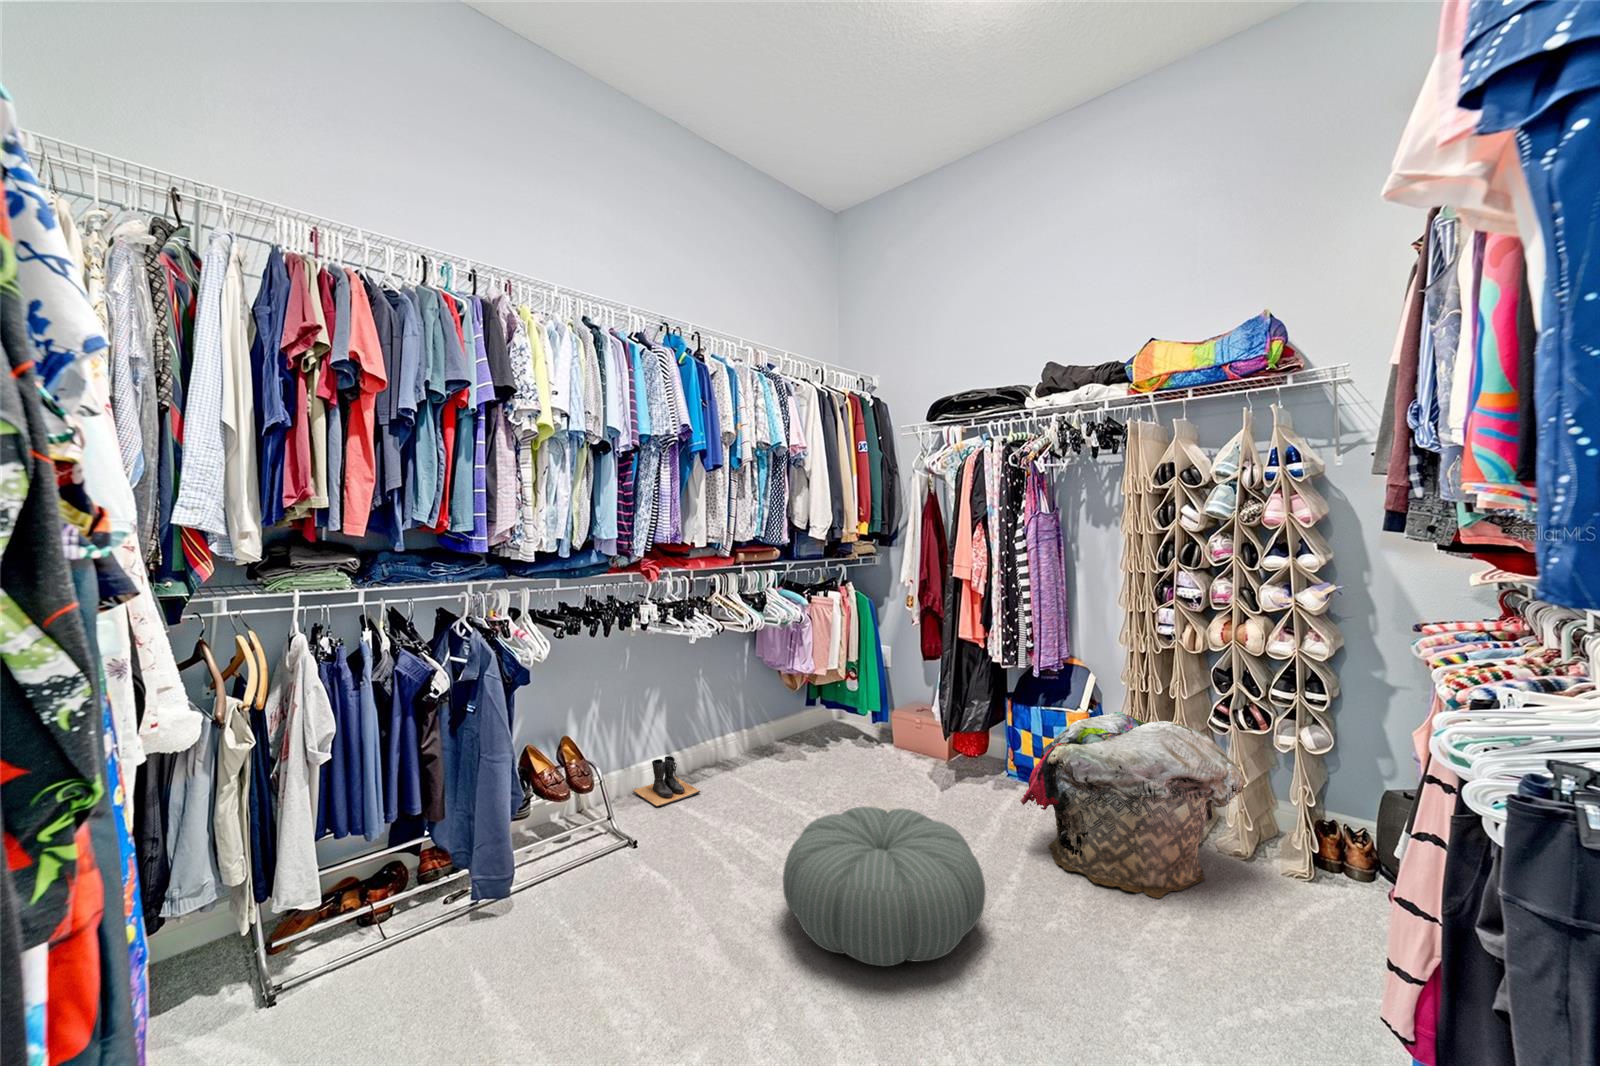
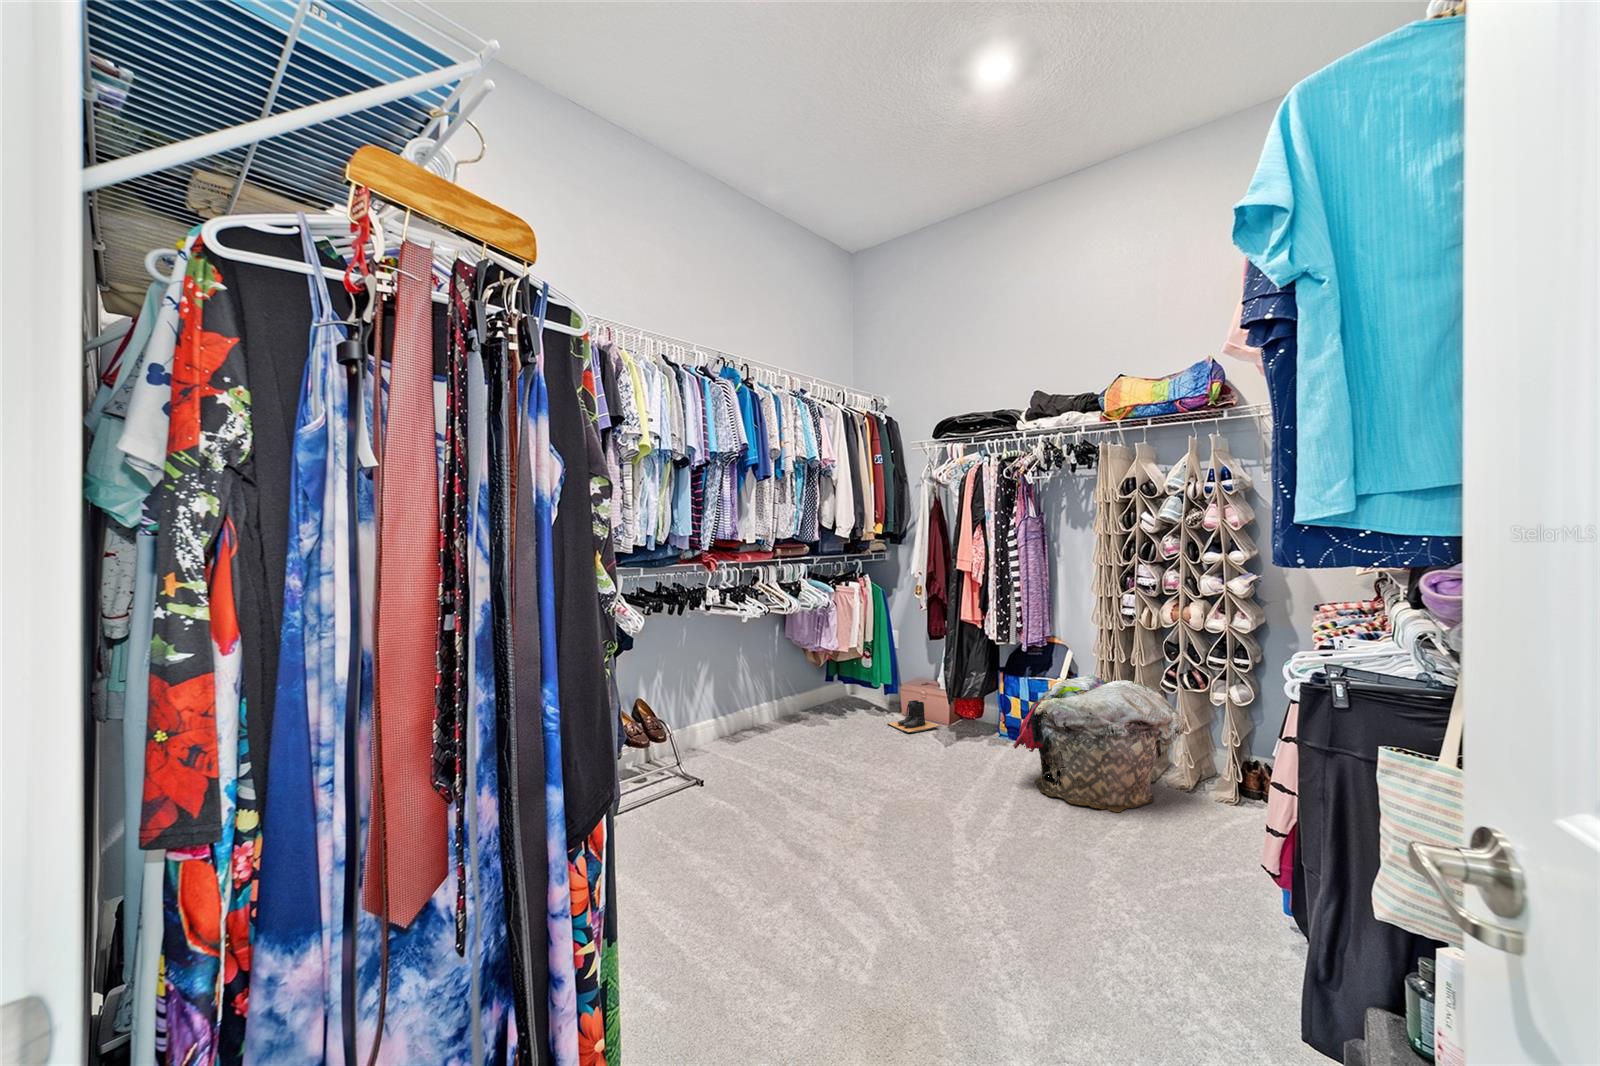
boots: present [633,756,700,807] -> present [888,700,939,733]
pouf: present [783,807,985,966] -> none [835,746,989,851]

